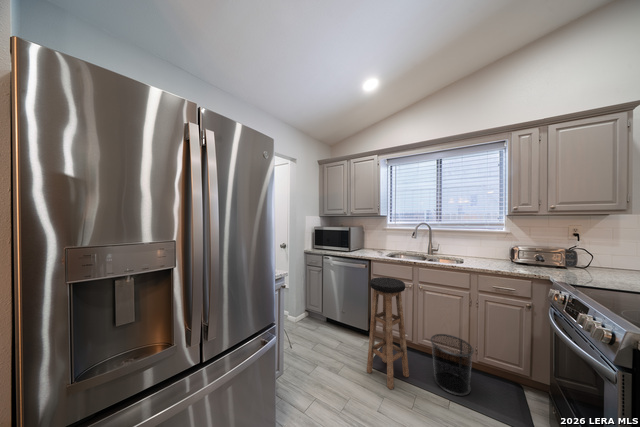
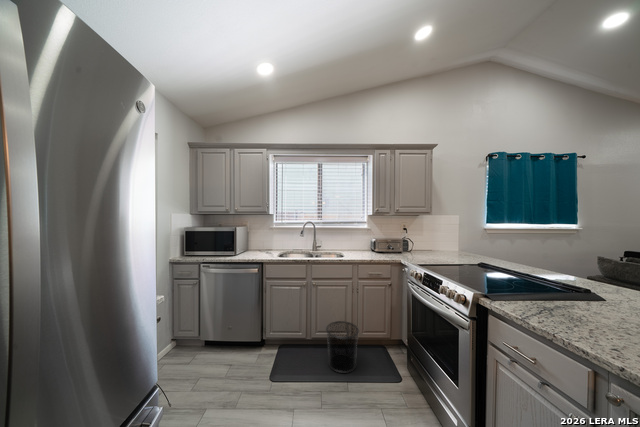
bar stool: present [367,277,409,389] -> none [268,280,309,395]

